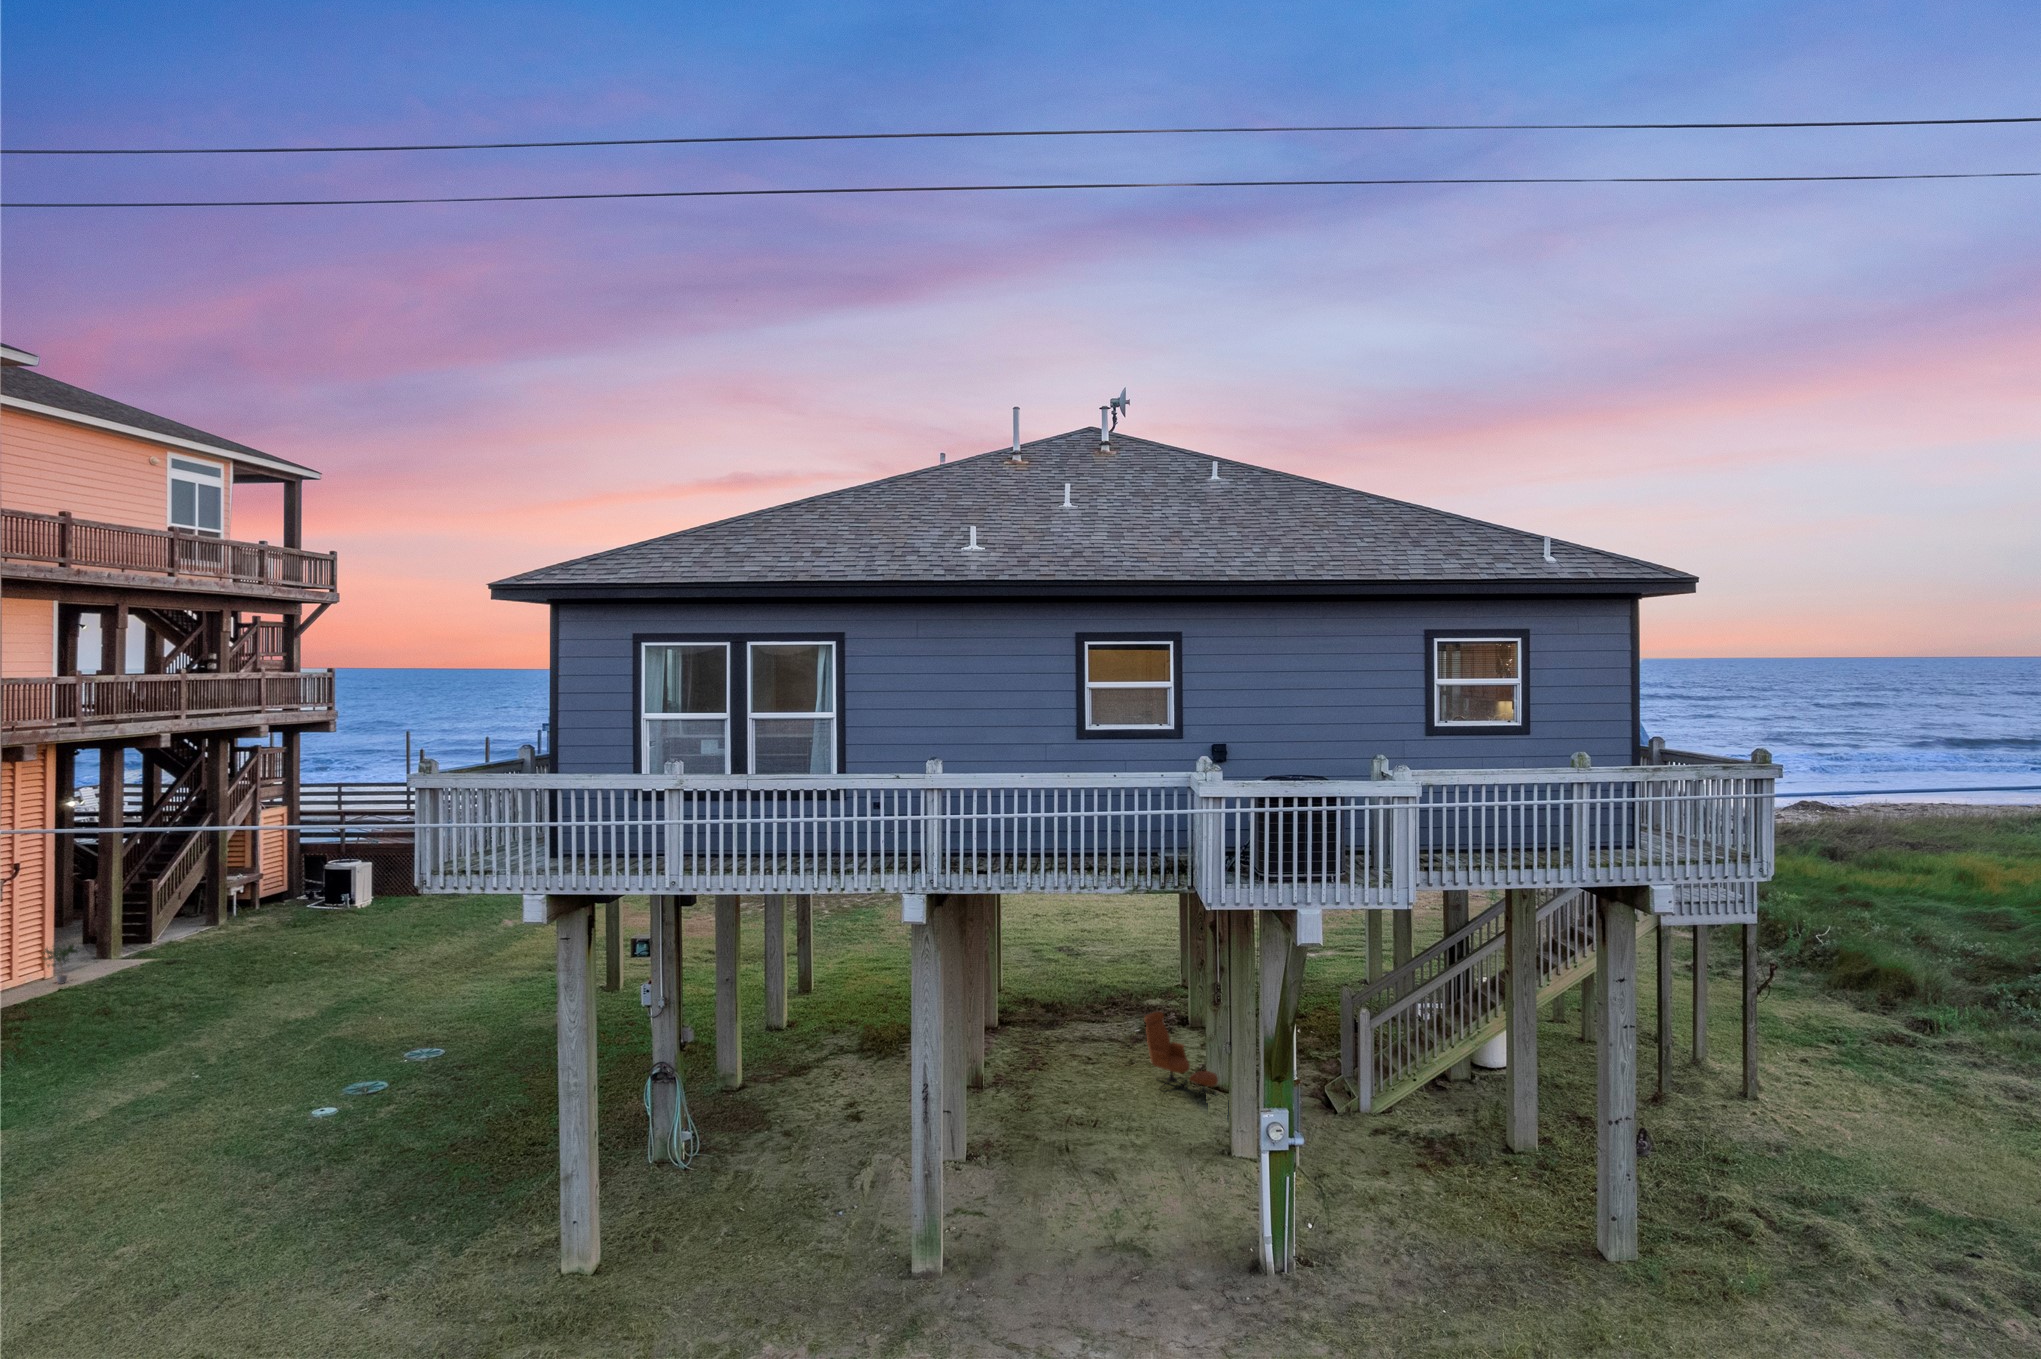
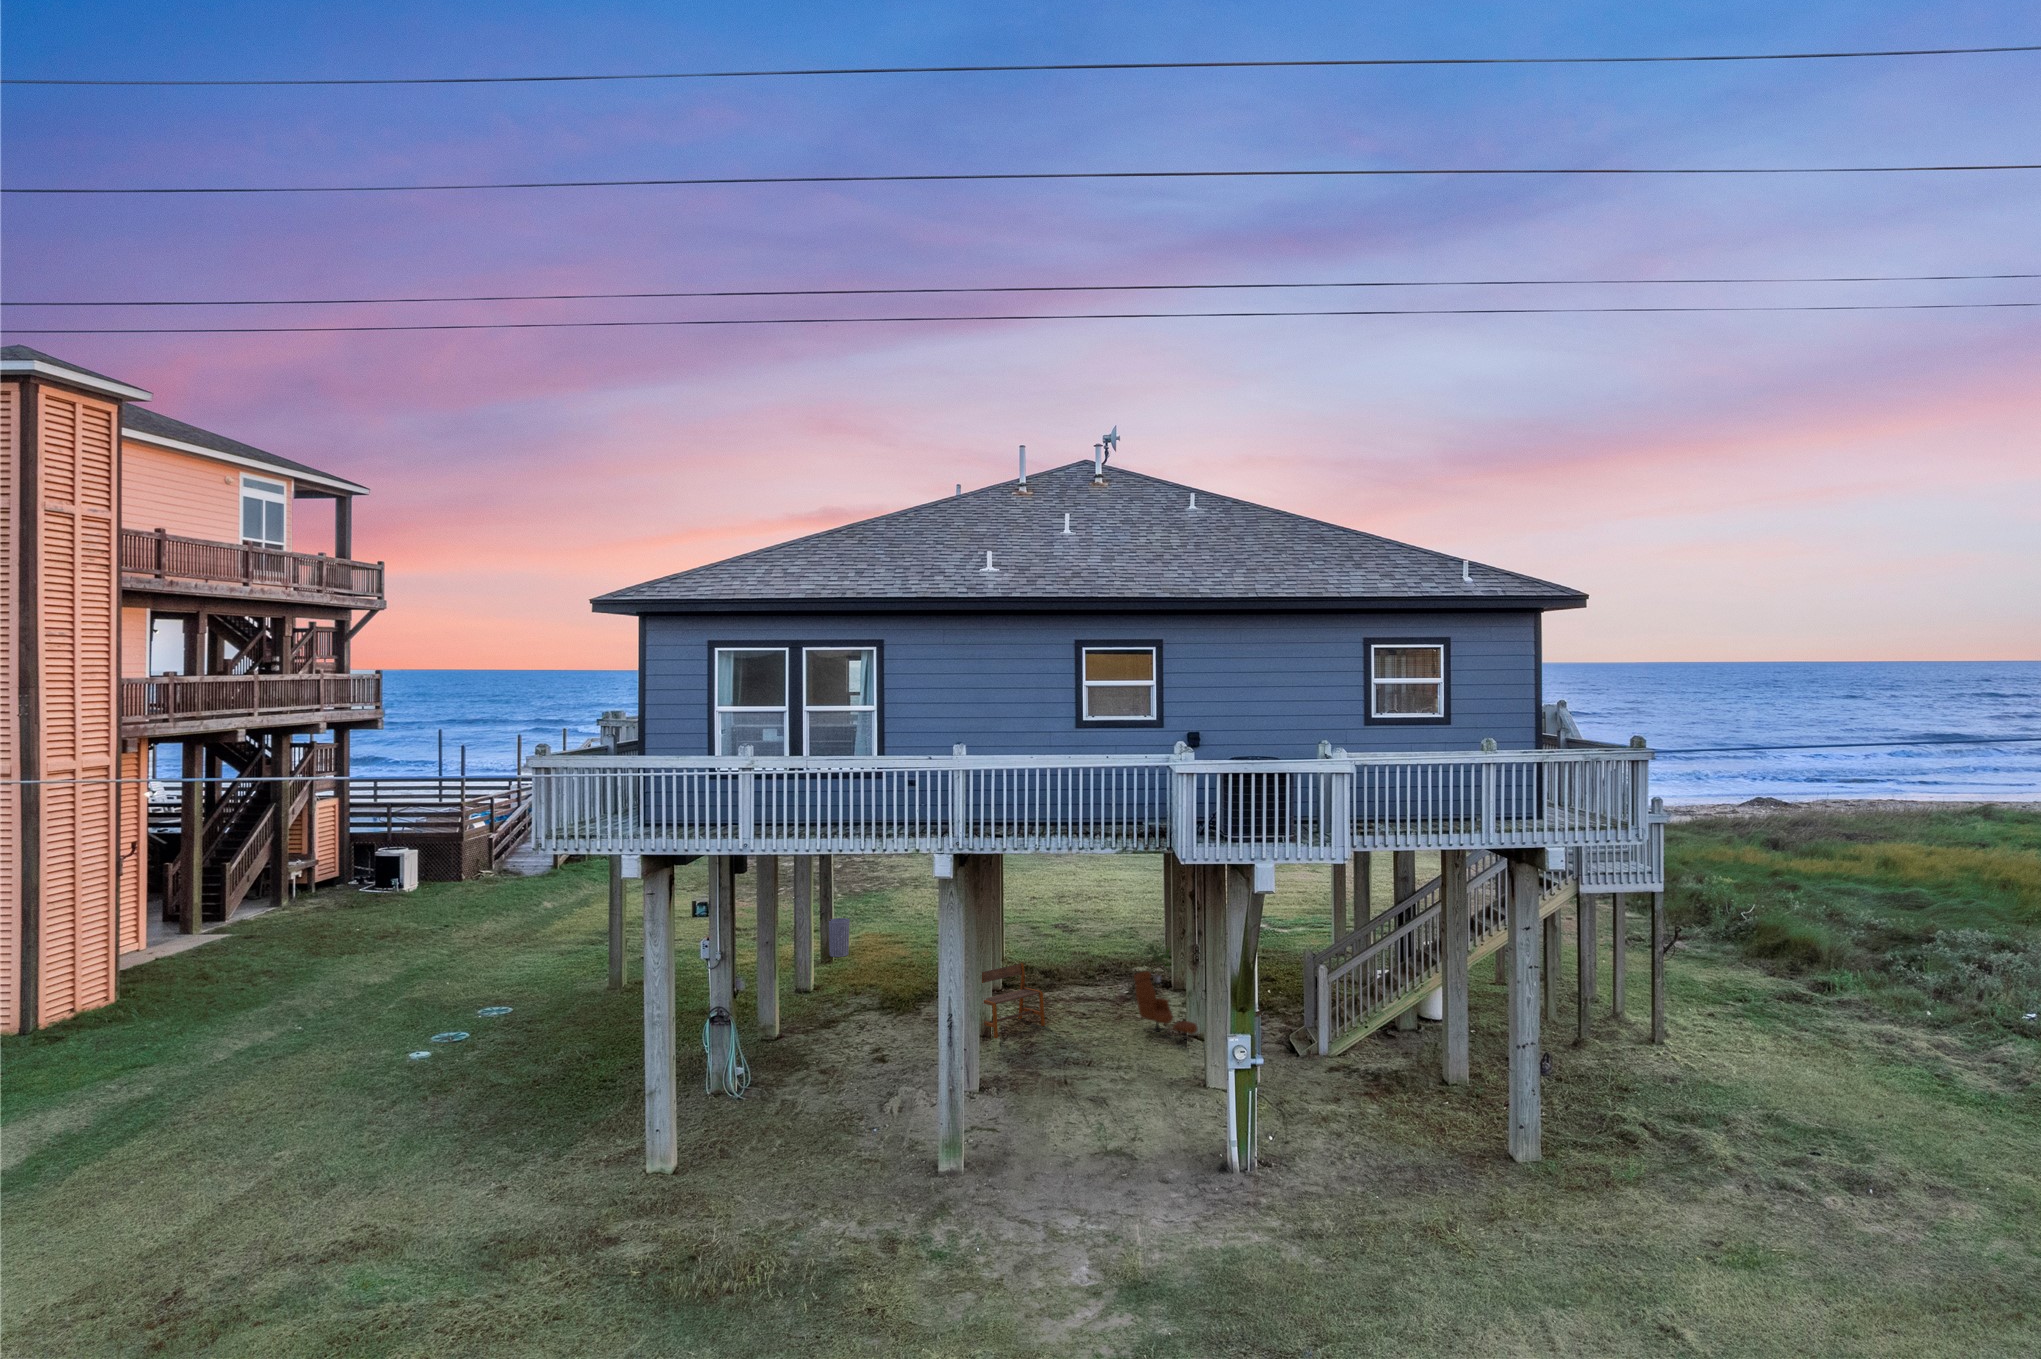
trash can: none [806,941,829,985] -> present [829,918,850,957]
potted plant: present [43,944,80,984] -> present [1144,946,1170,984]
bench: none [964,1000,1043,1091] -> present [982,963,1045,1038]

